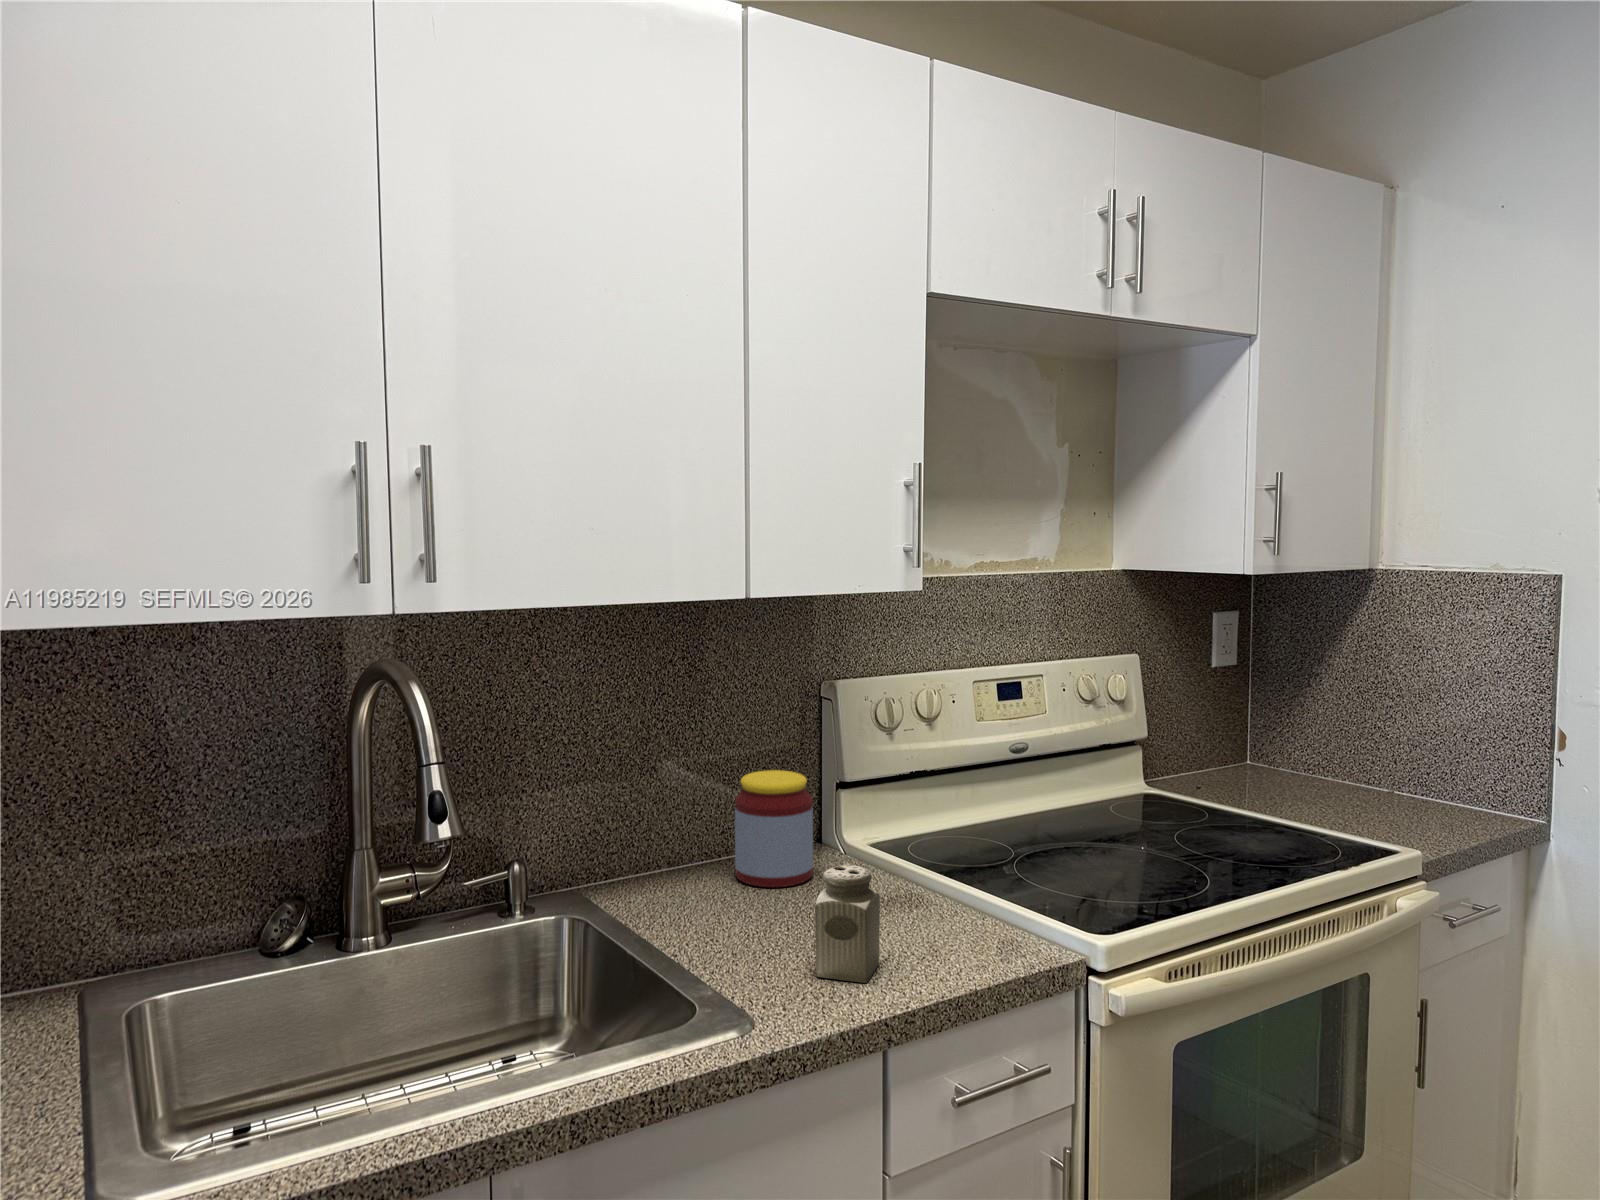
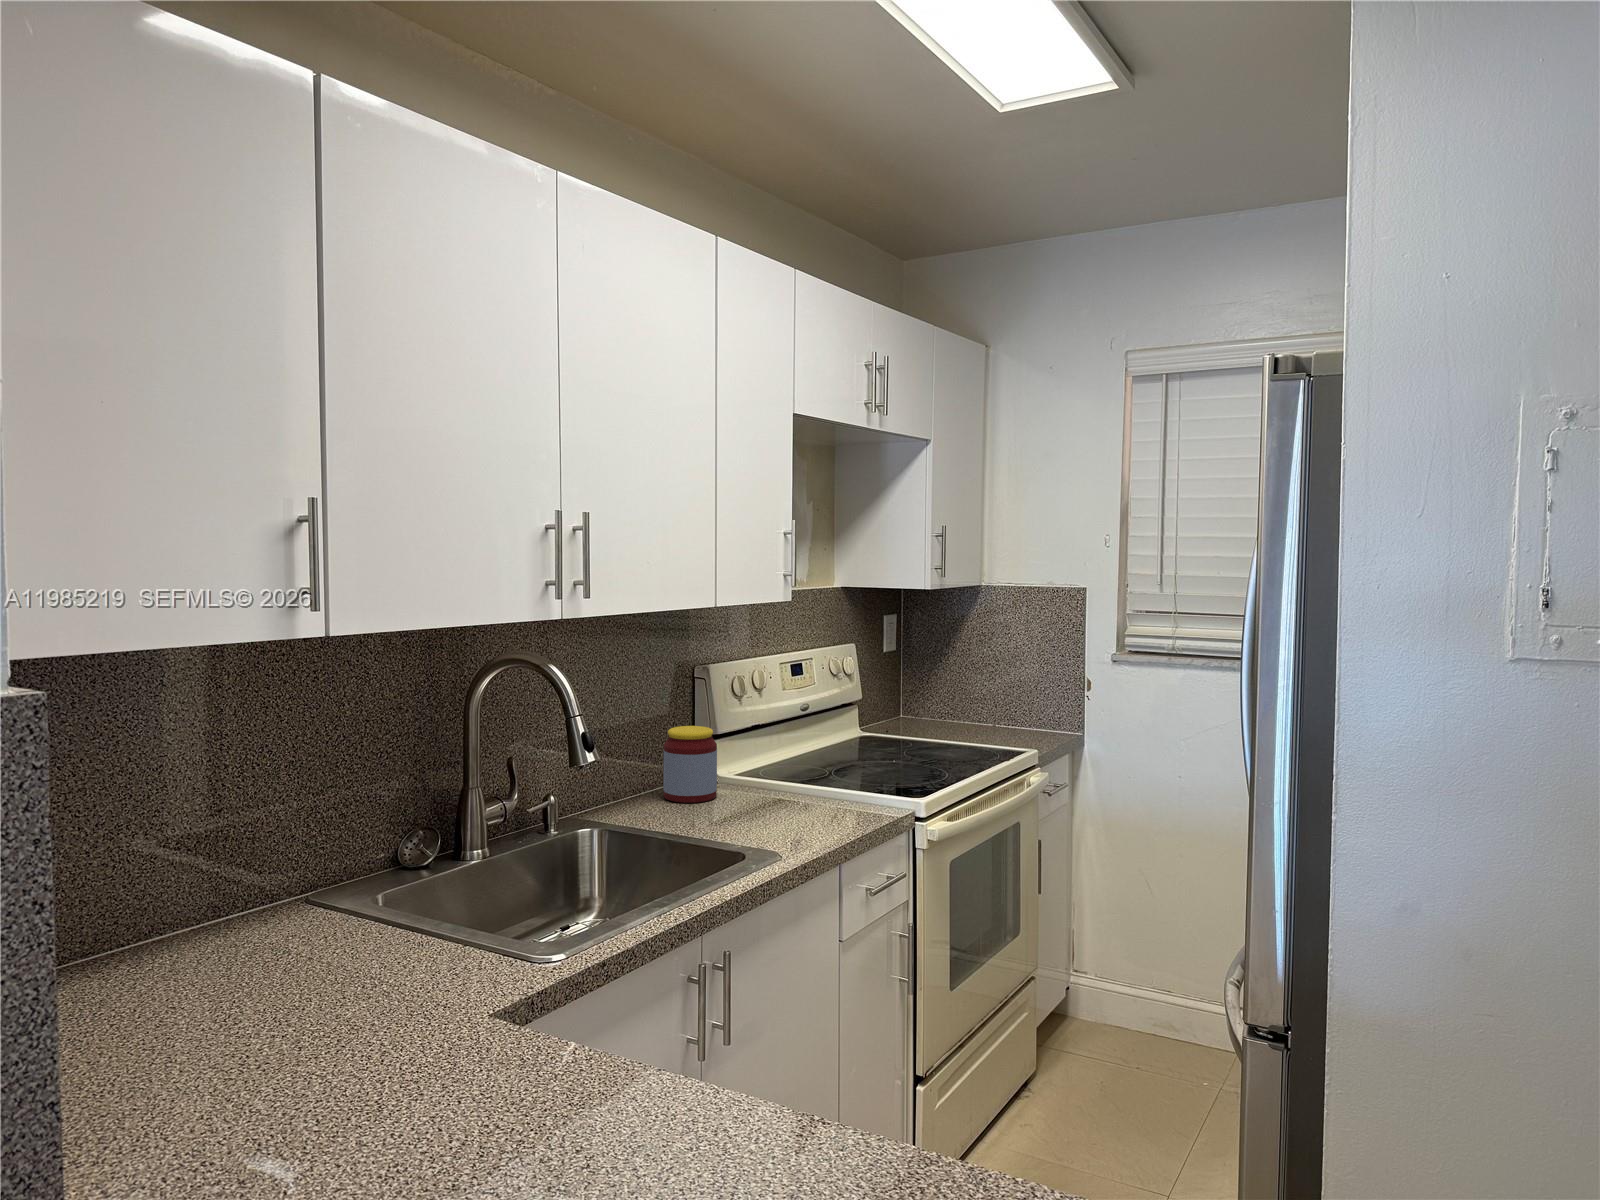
salt shaker: present [815,865,880,983] -> none [783,768,819,835]

